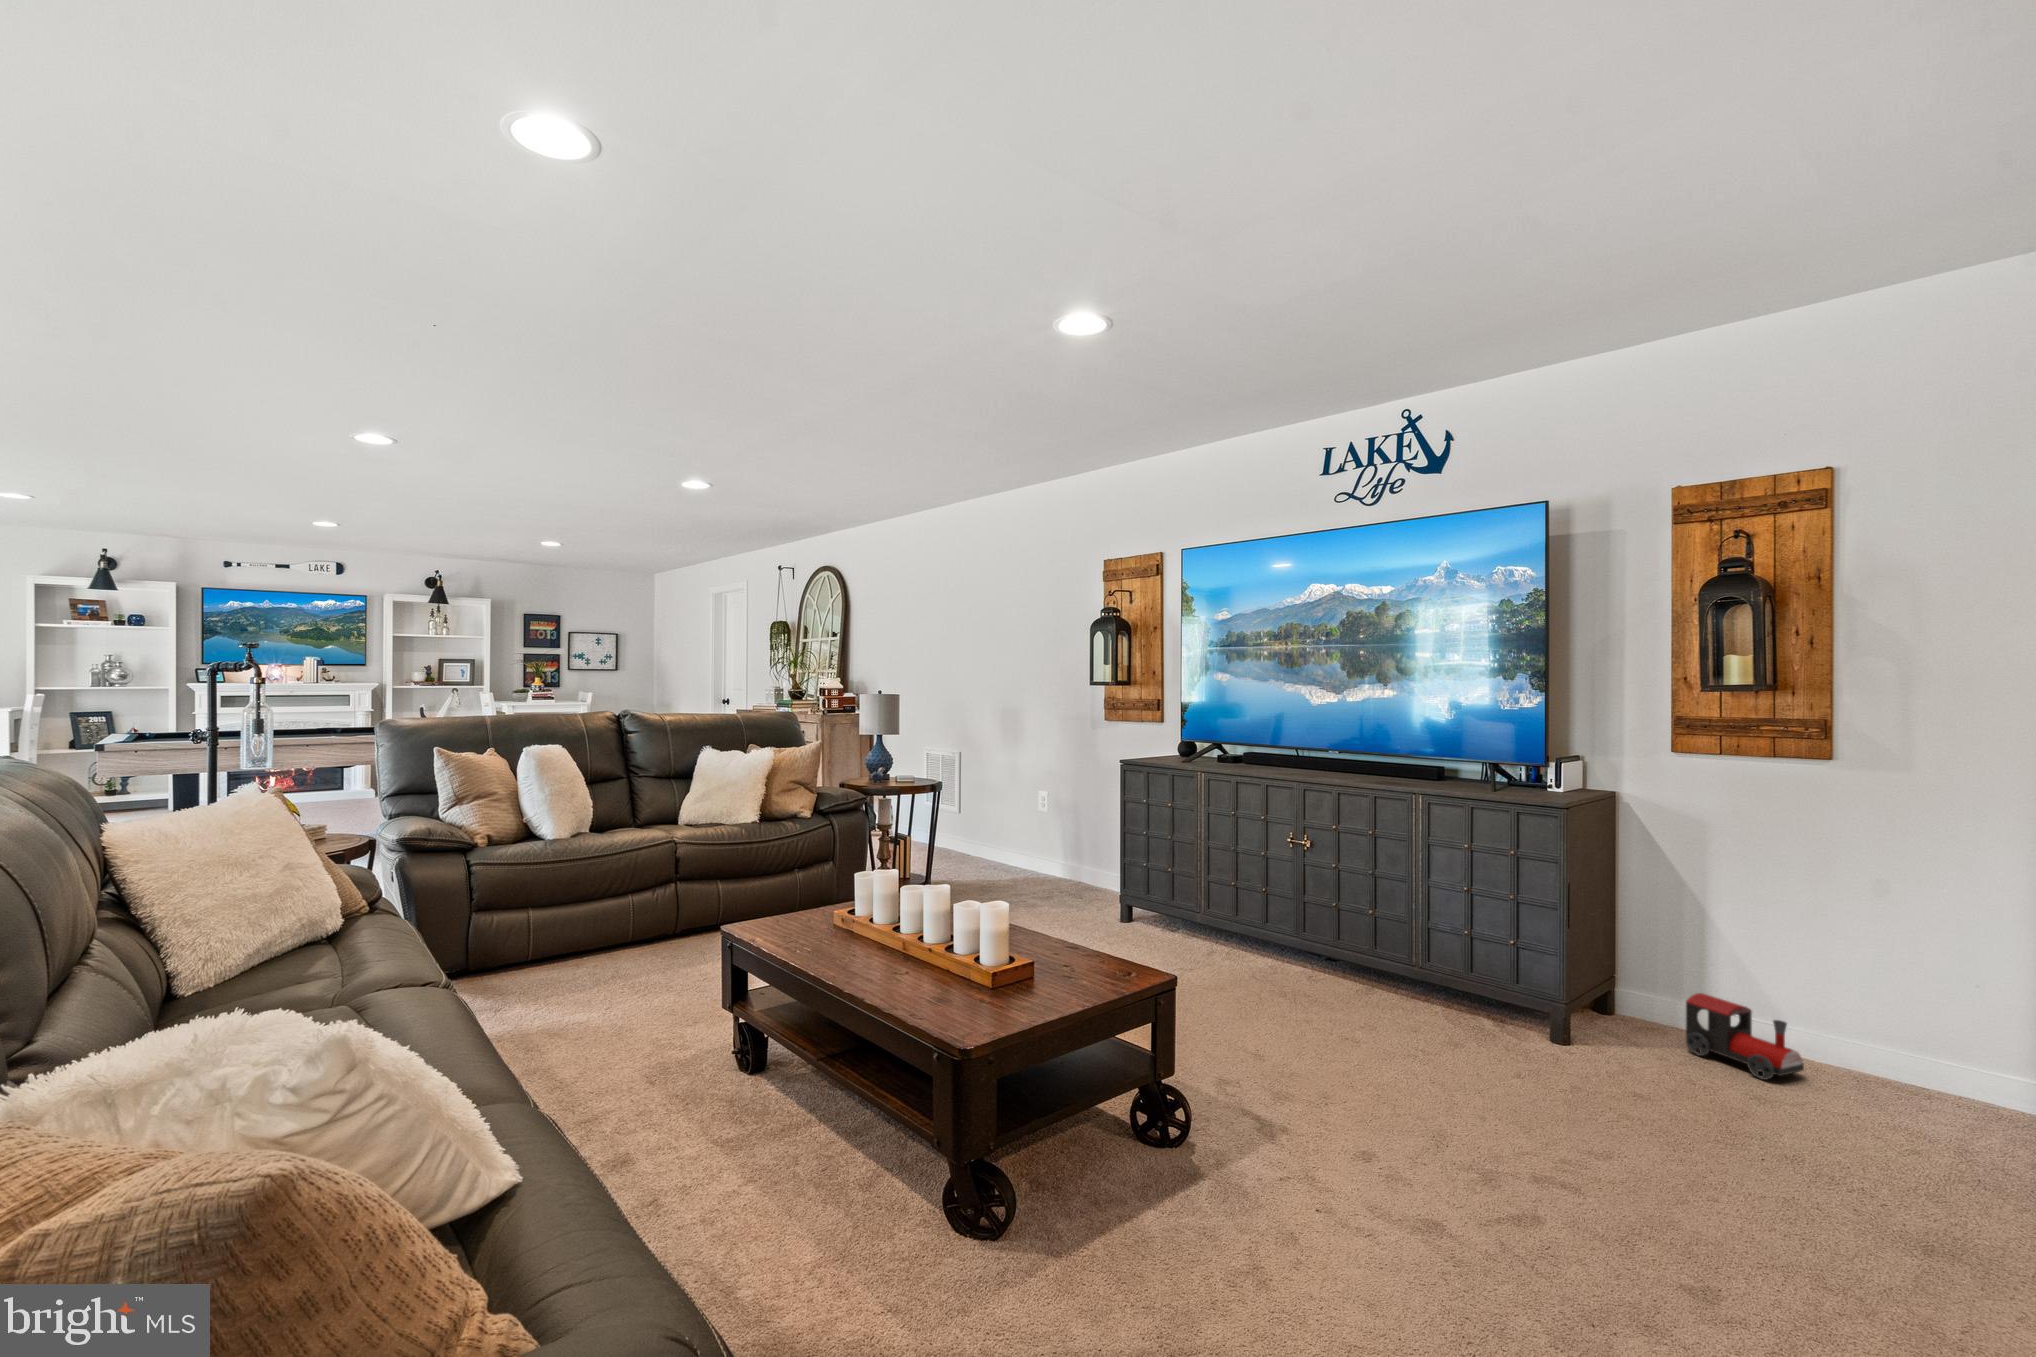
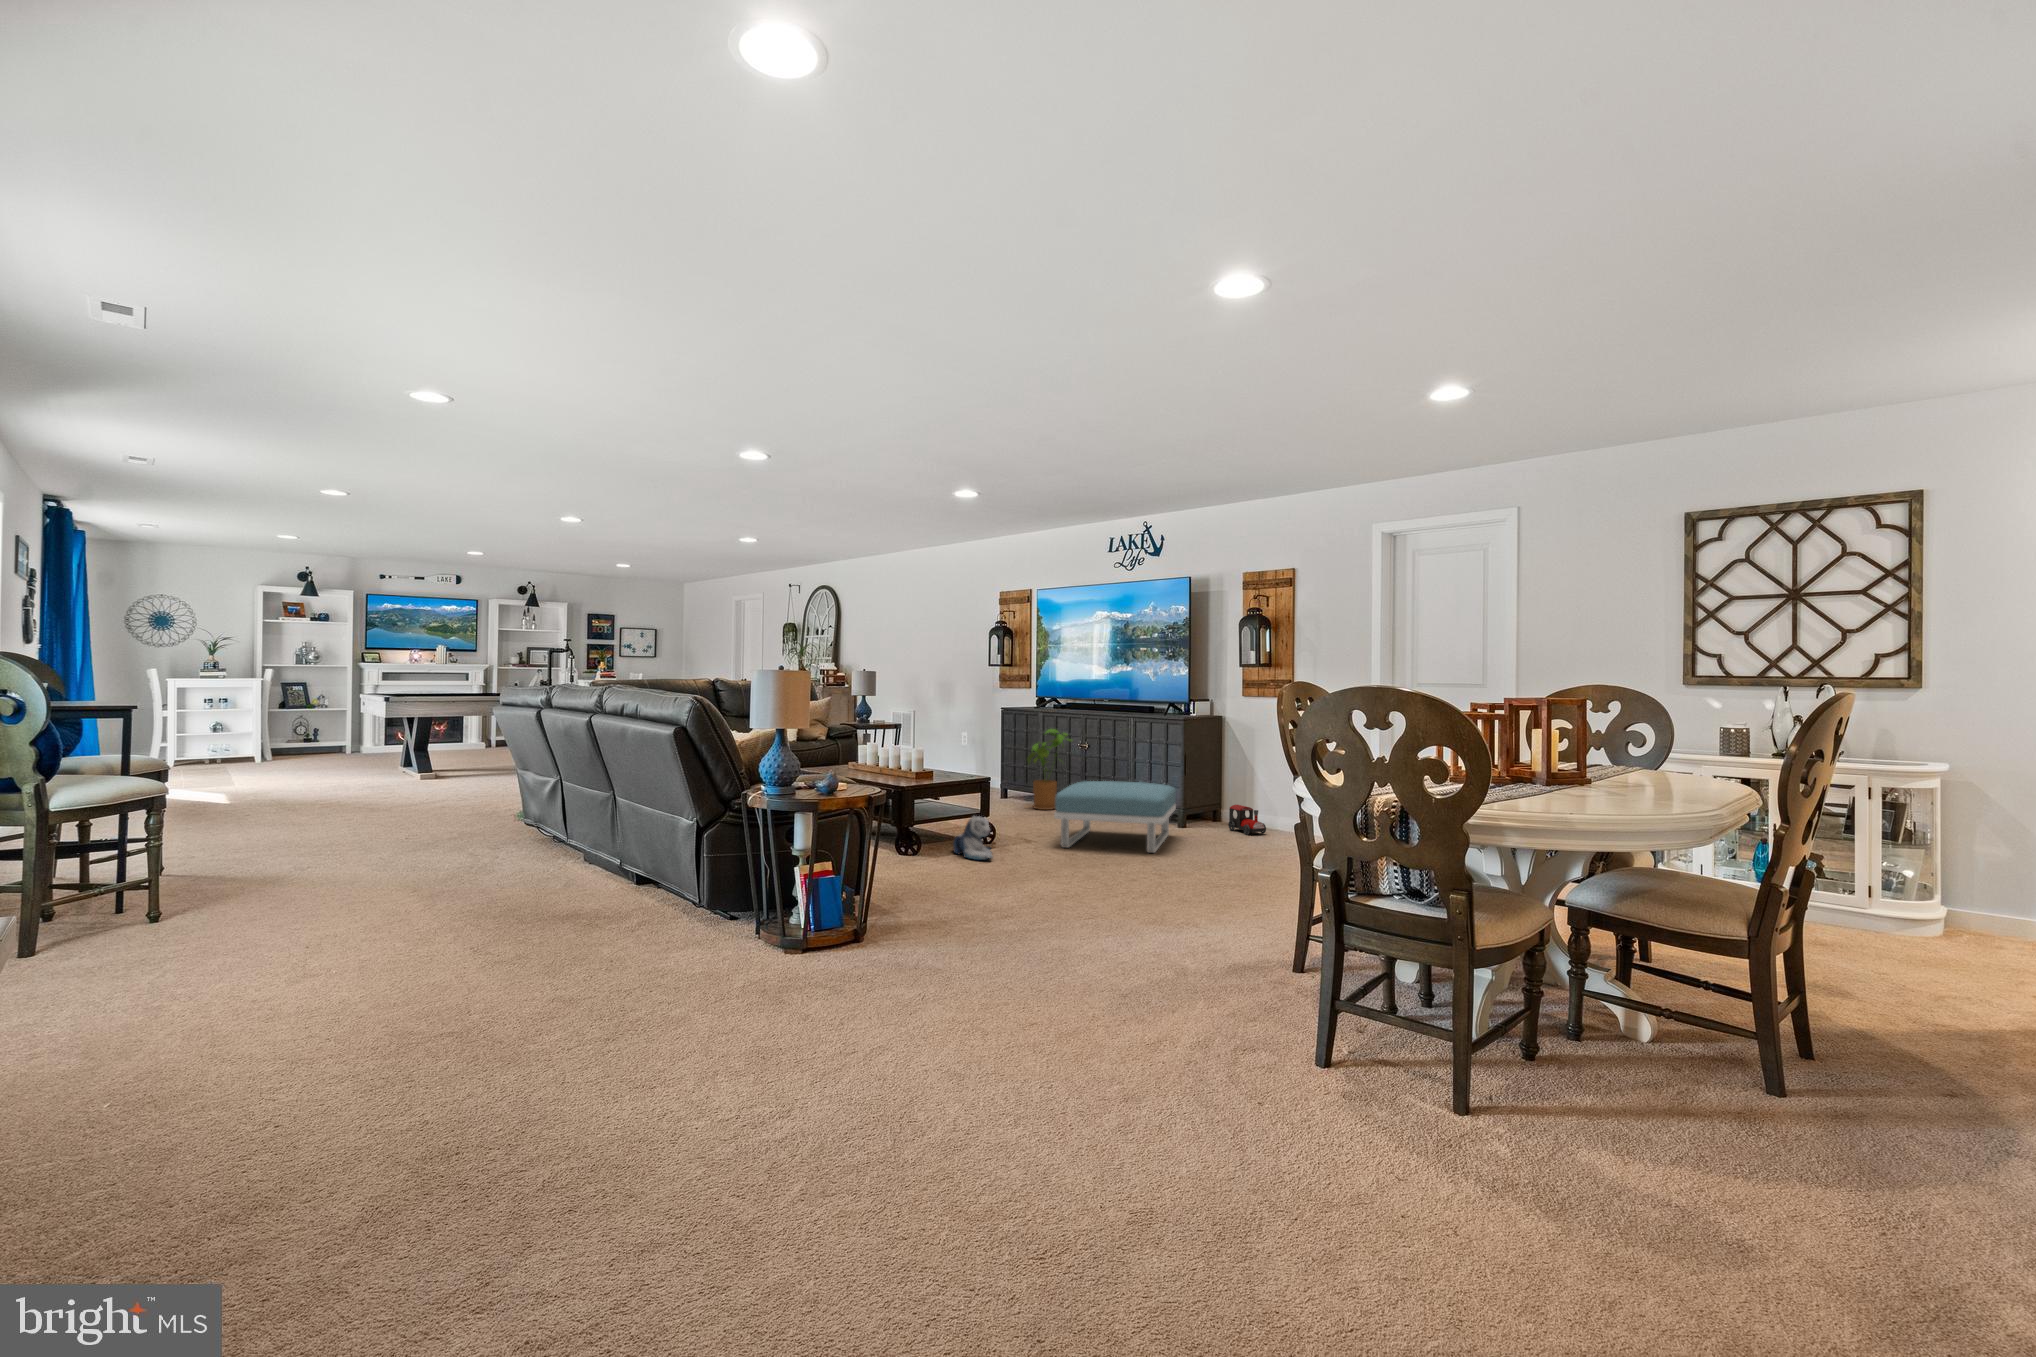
house plant: none [1192,806,1283,963] -> present [1028,729,1072,810]
footstool: none [1352,952,1696,1211] -> present [1054,781,1176,853]
plush toy: none [1114,1121,1253,1286] -> present [953,816,992,860]

